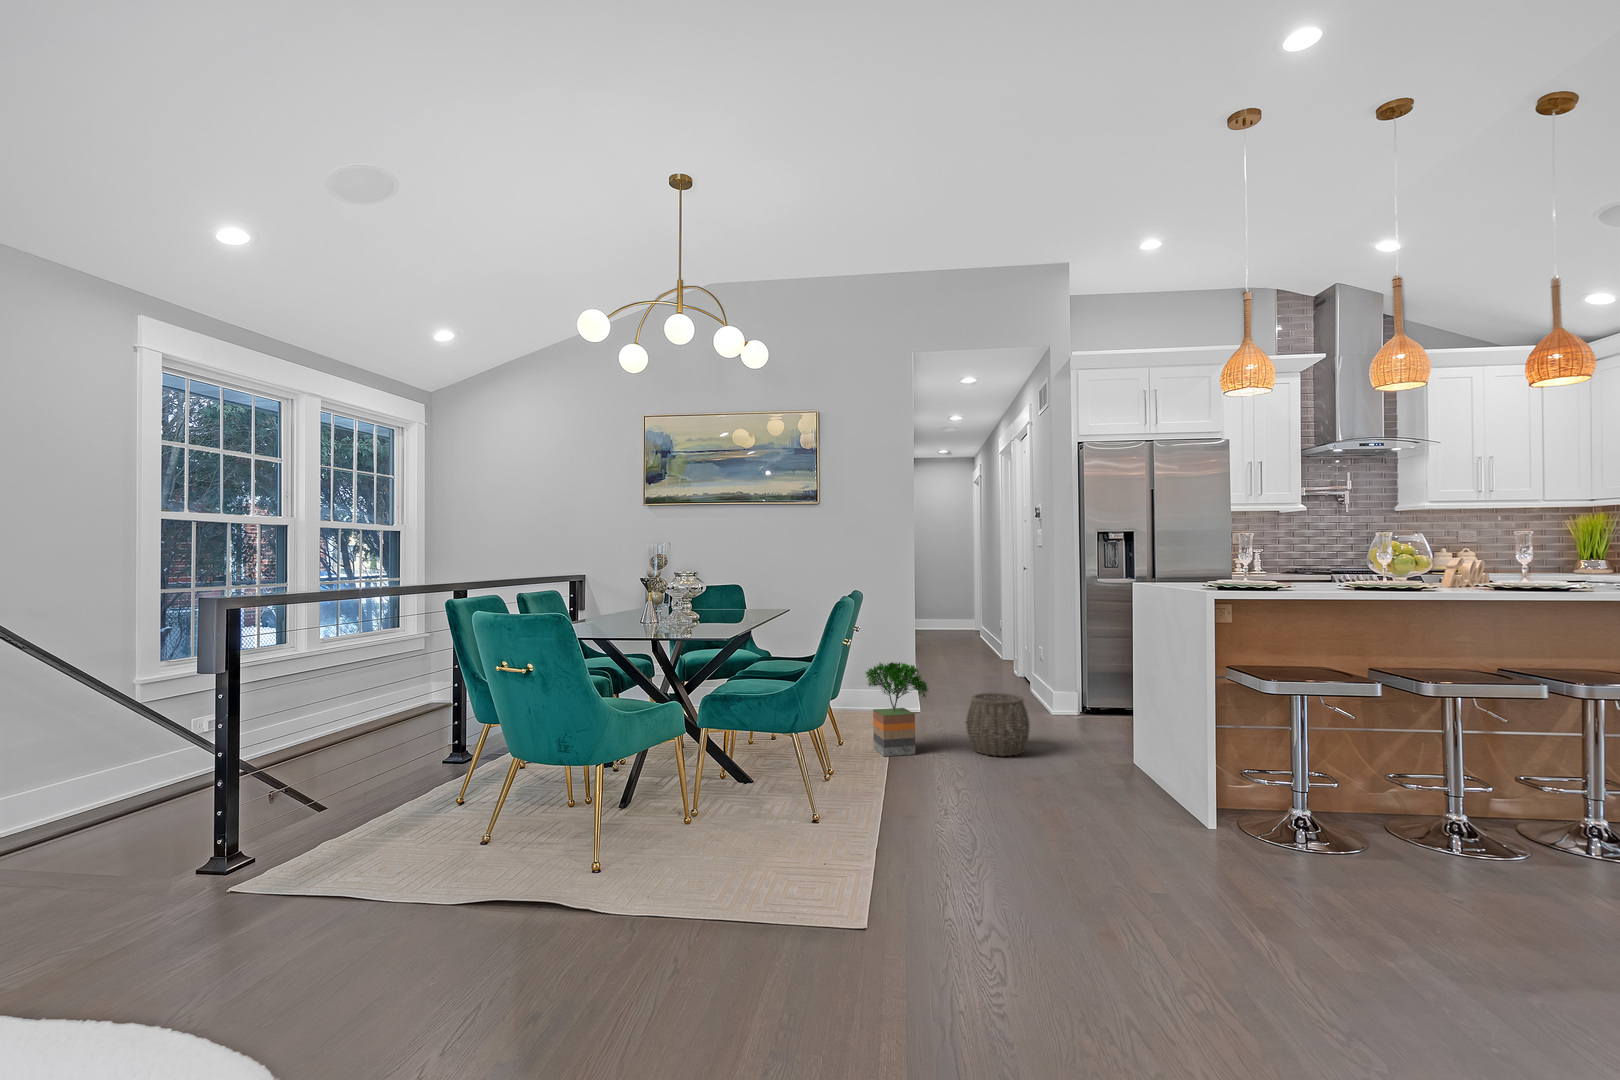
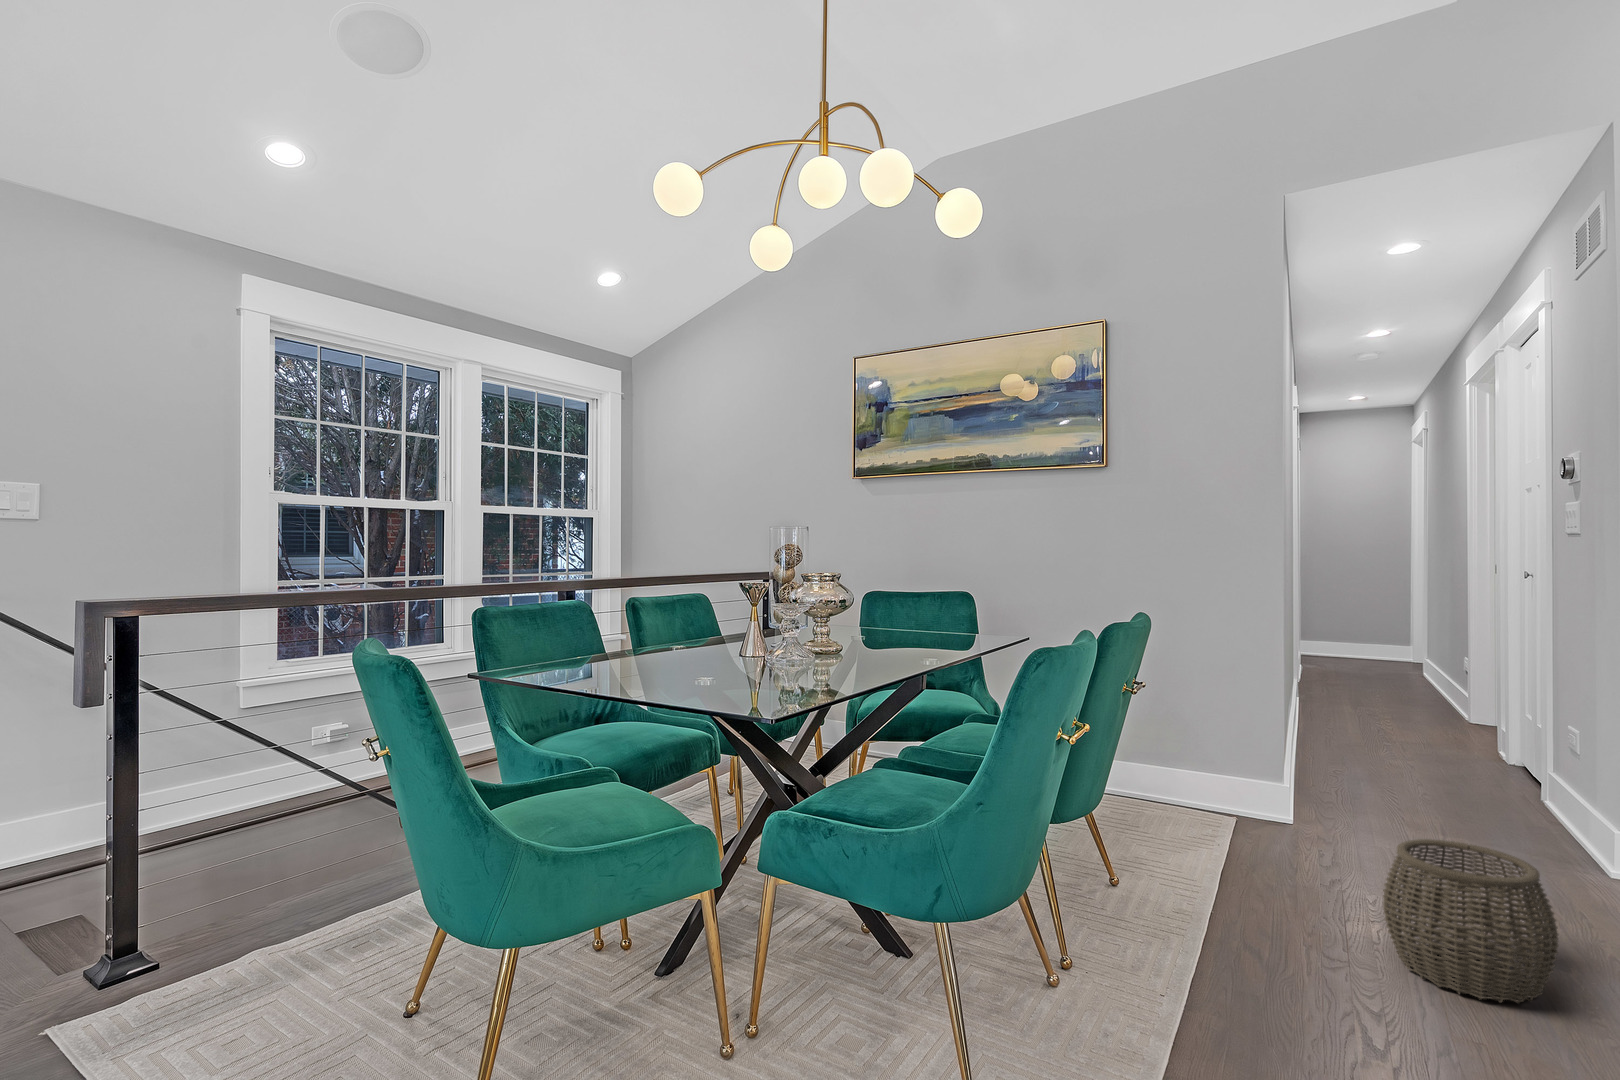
potted tree: present [865,662,928,756] -> none [1150,752,1293,948]

